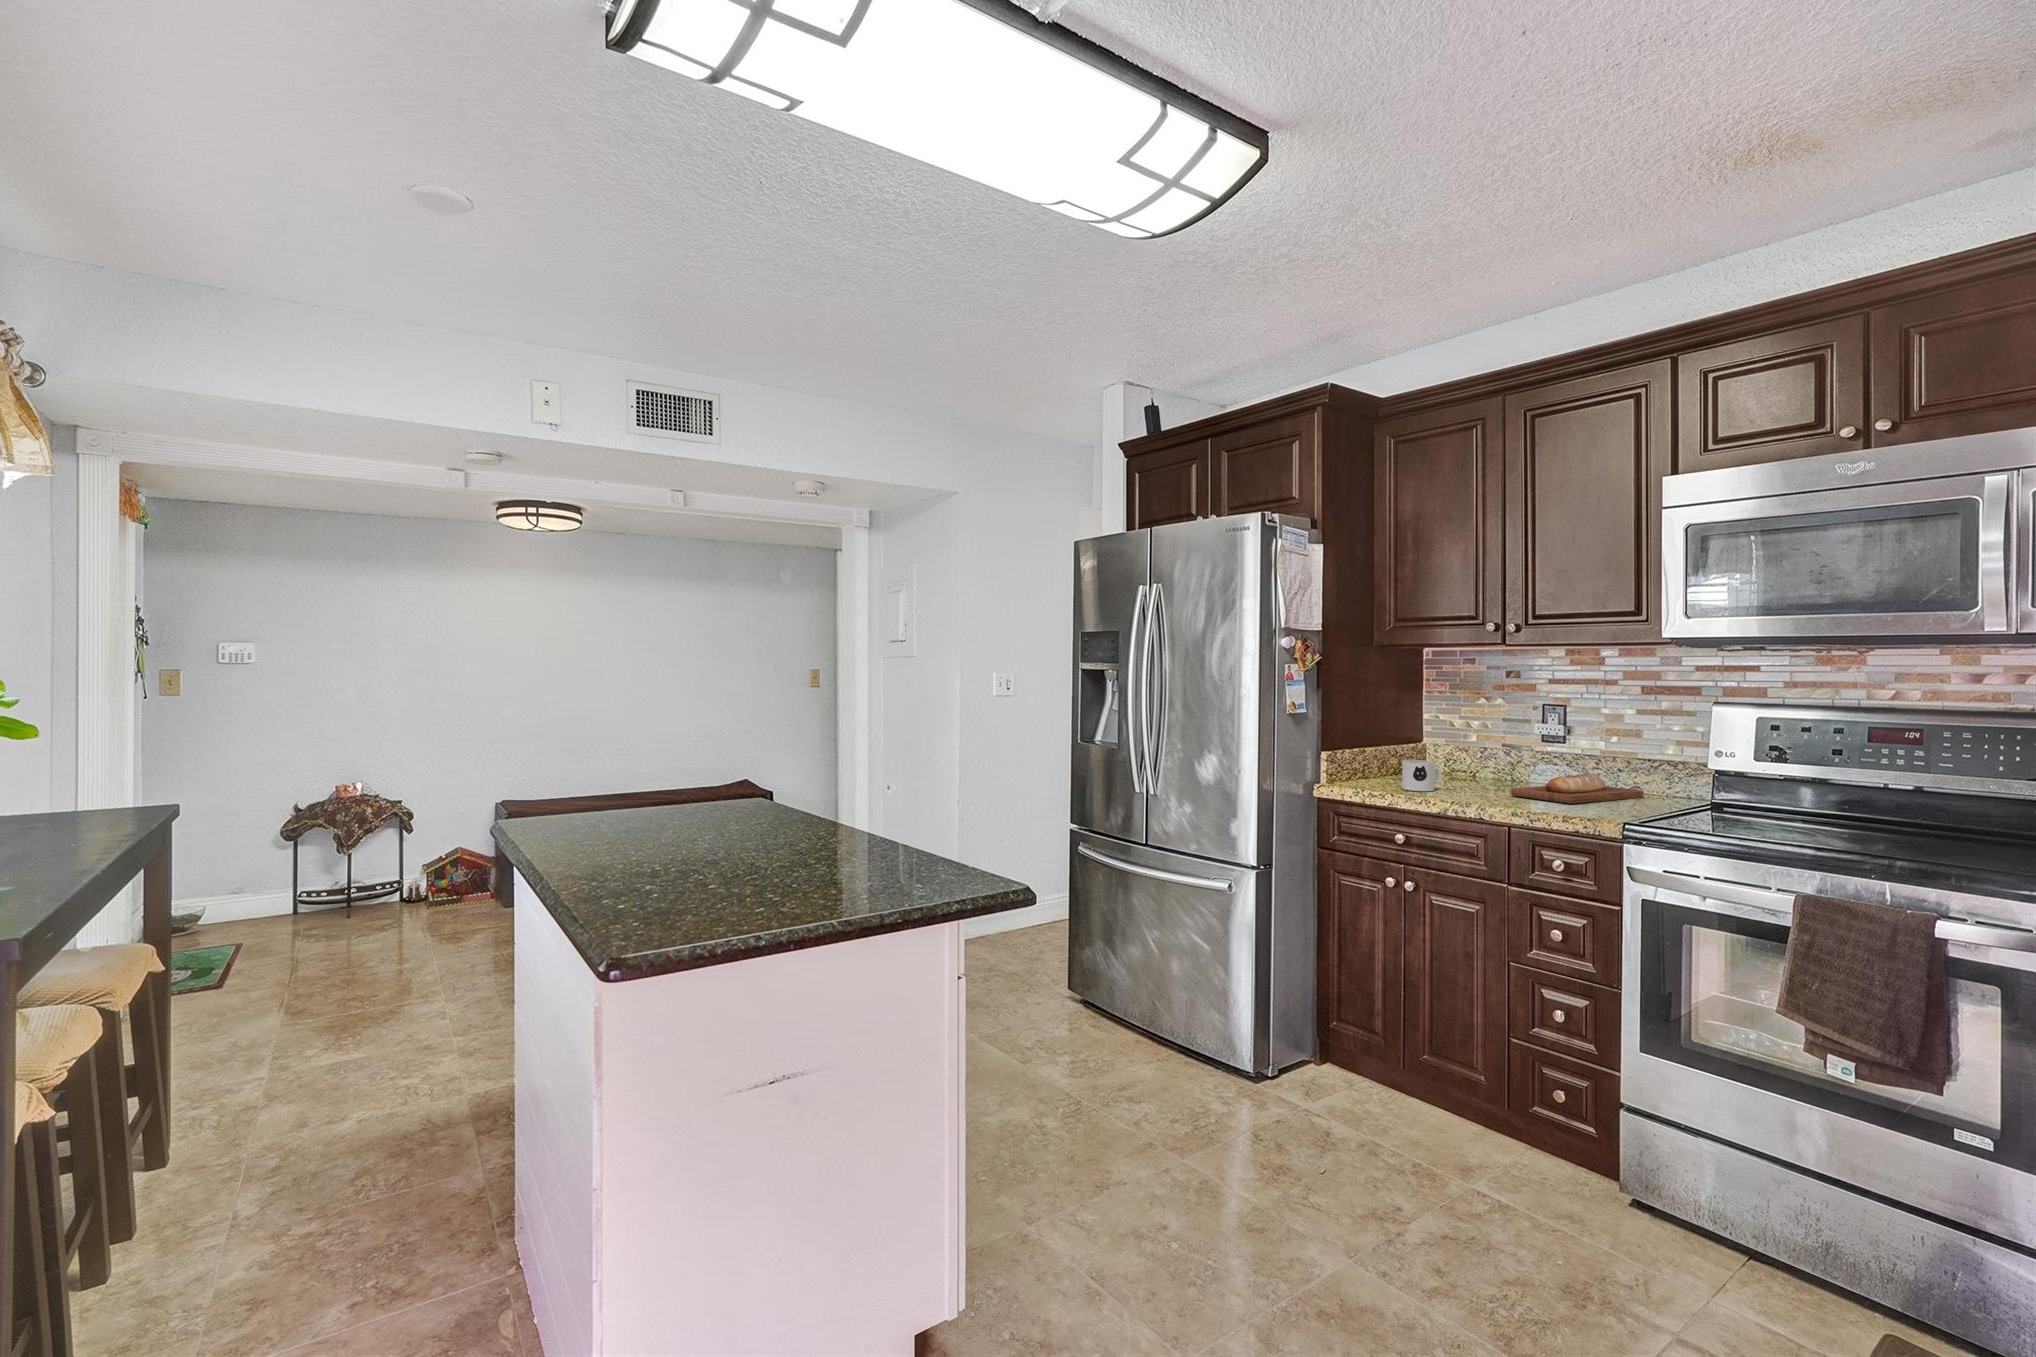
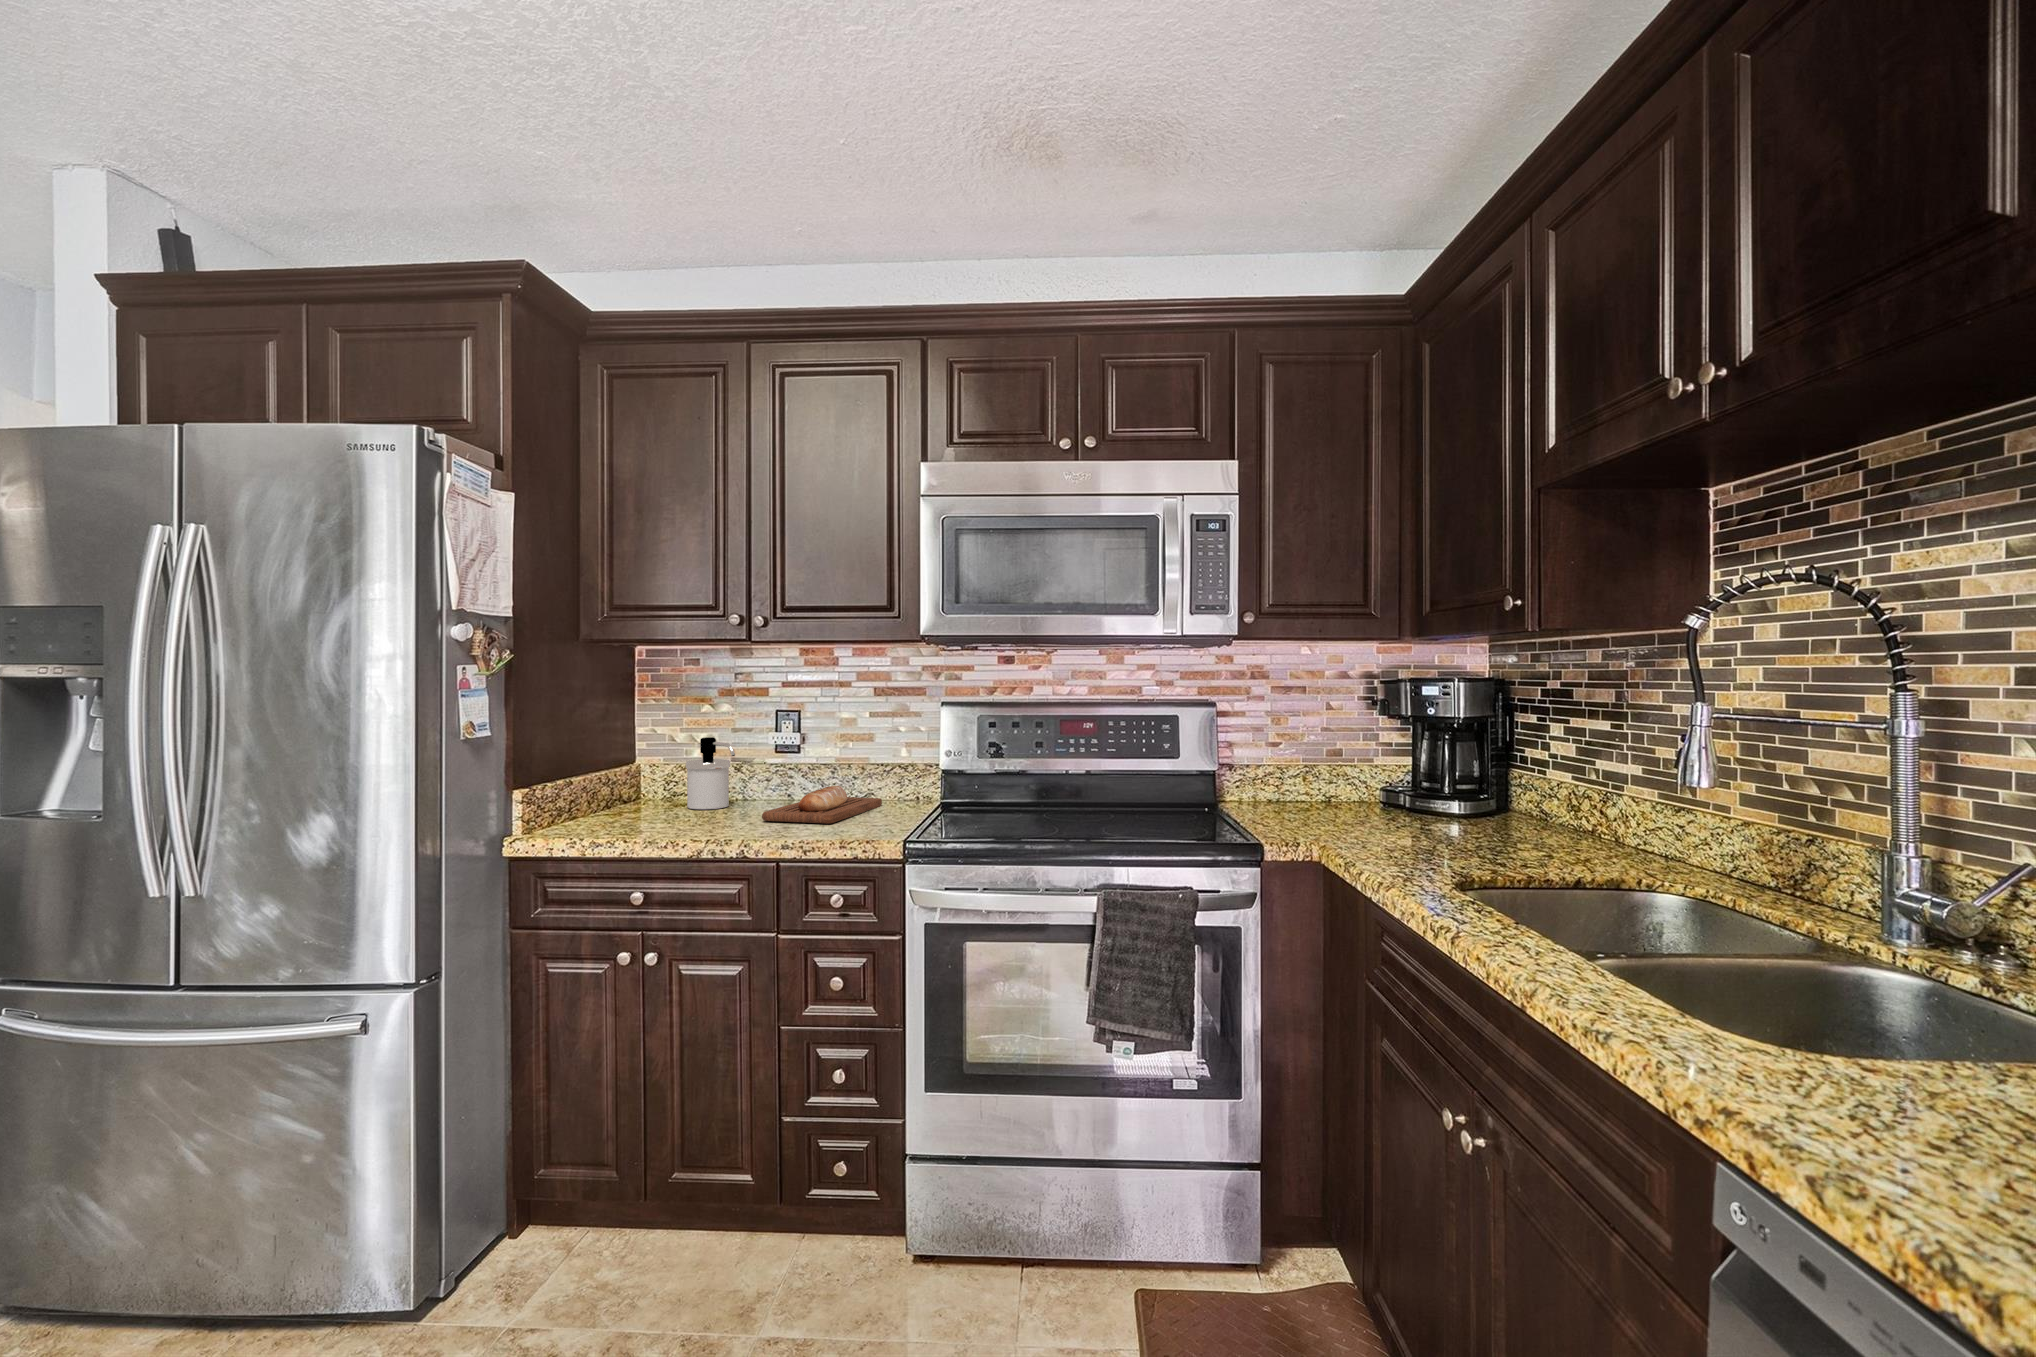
soap dispenser: none [1458,725,1497,784] -> present [686,737,735,809]
mug: present [1402,760,1441,791] -> none [630,788,677,830]

